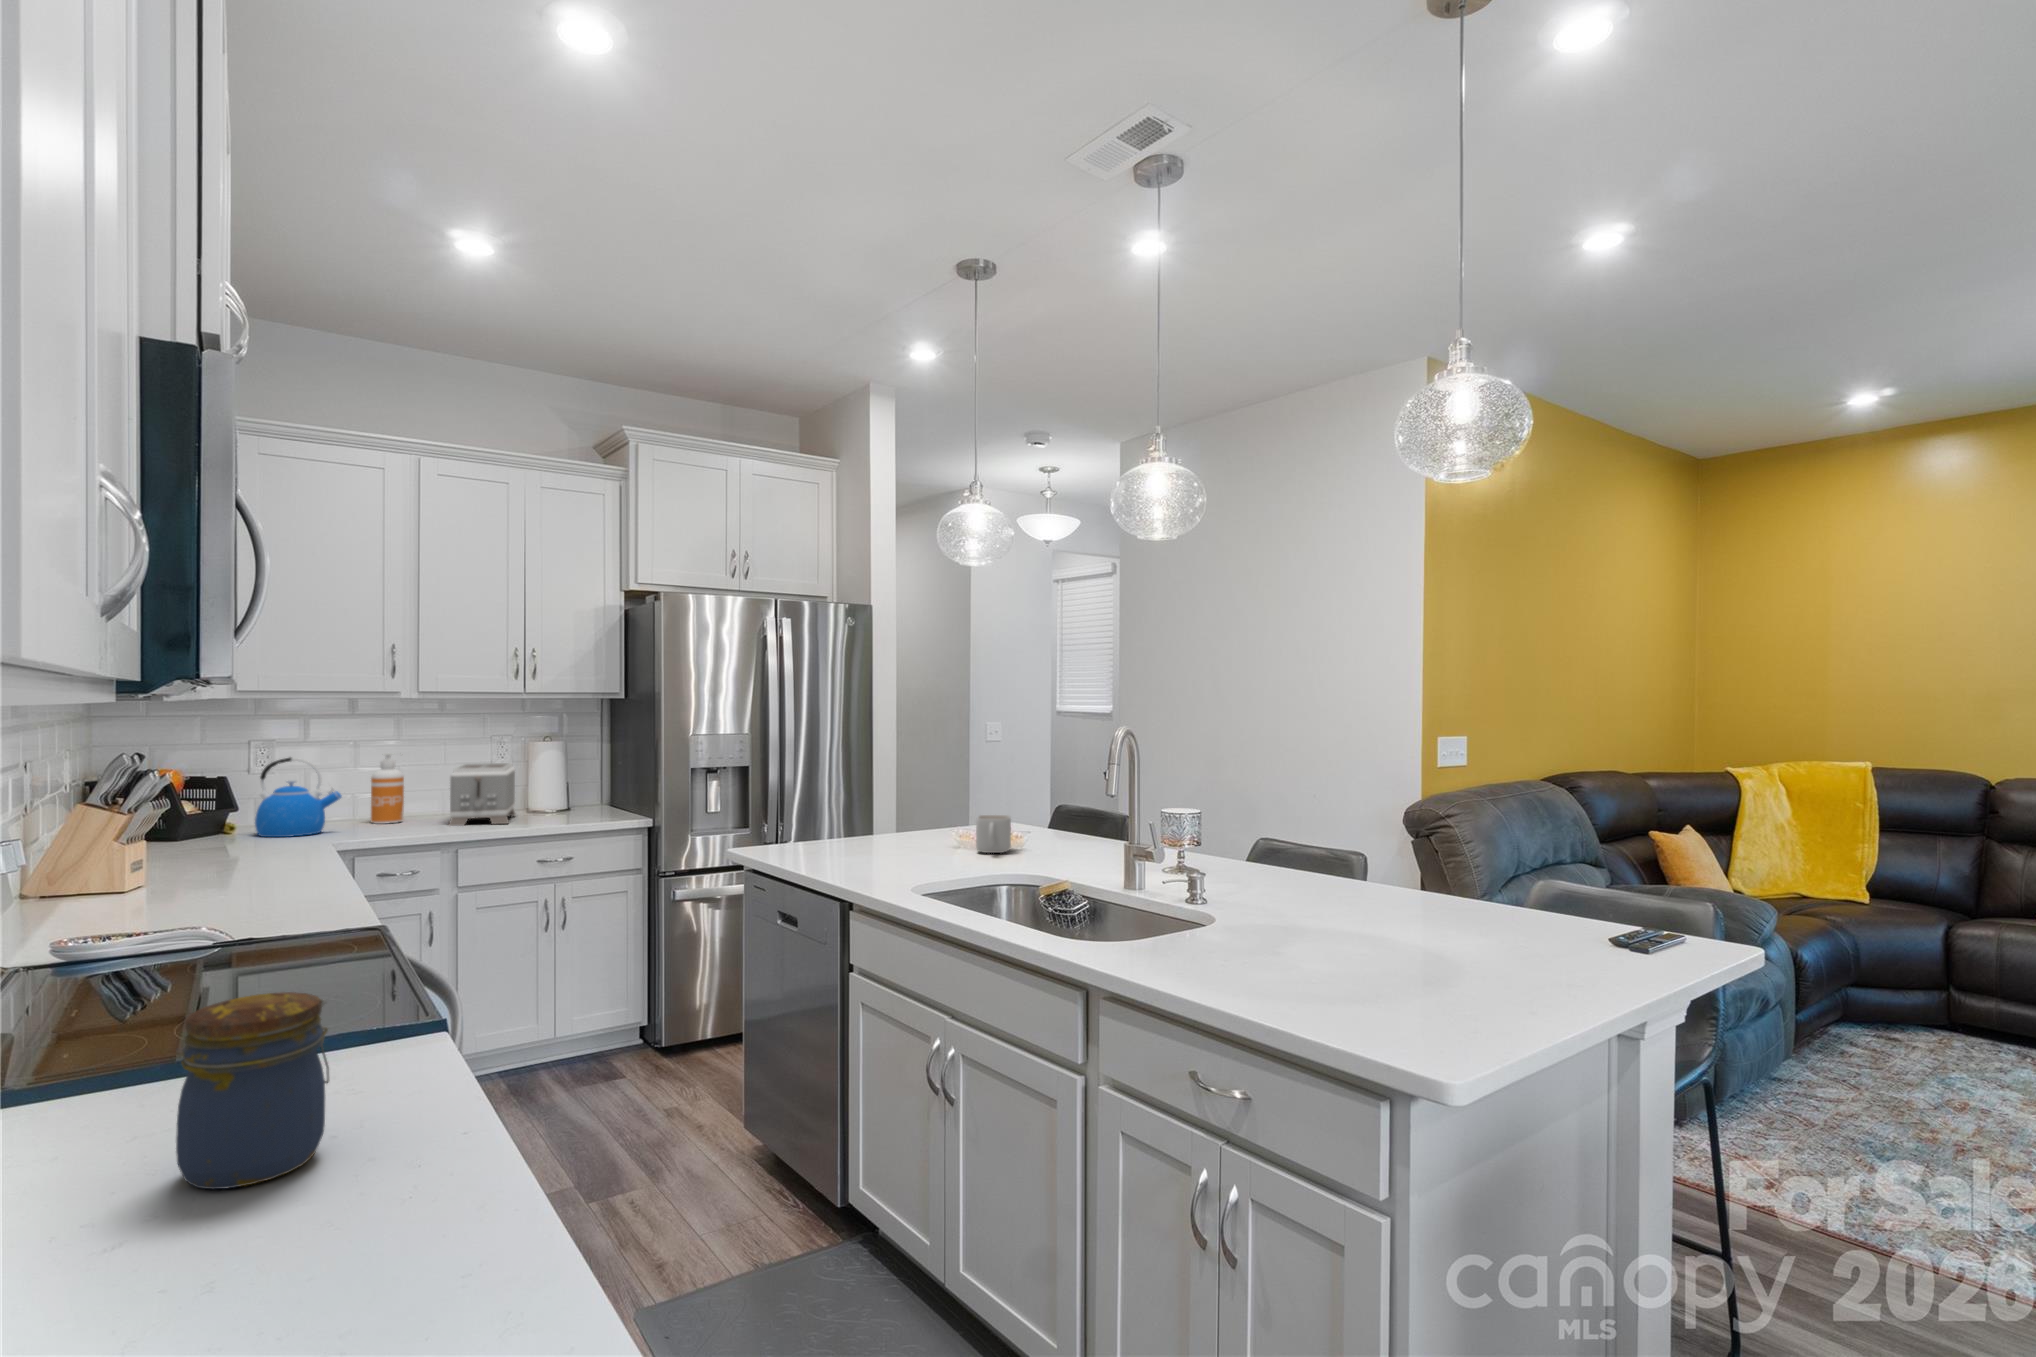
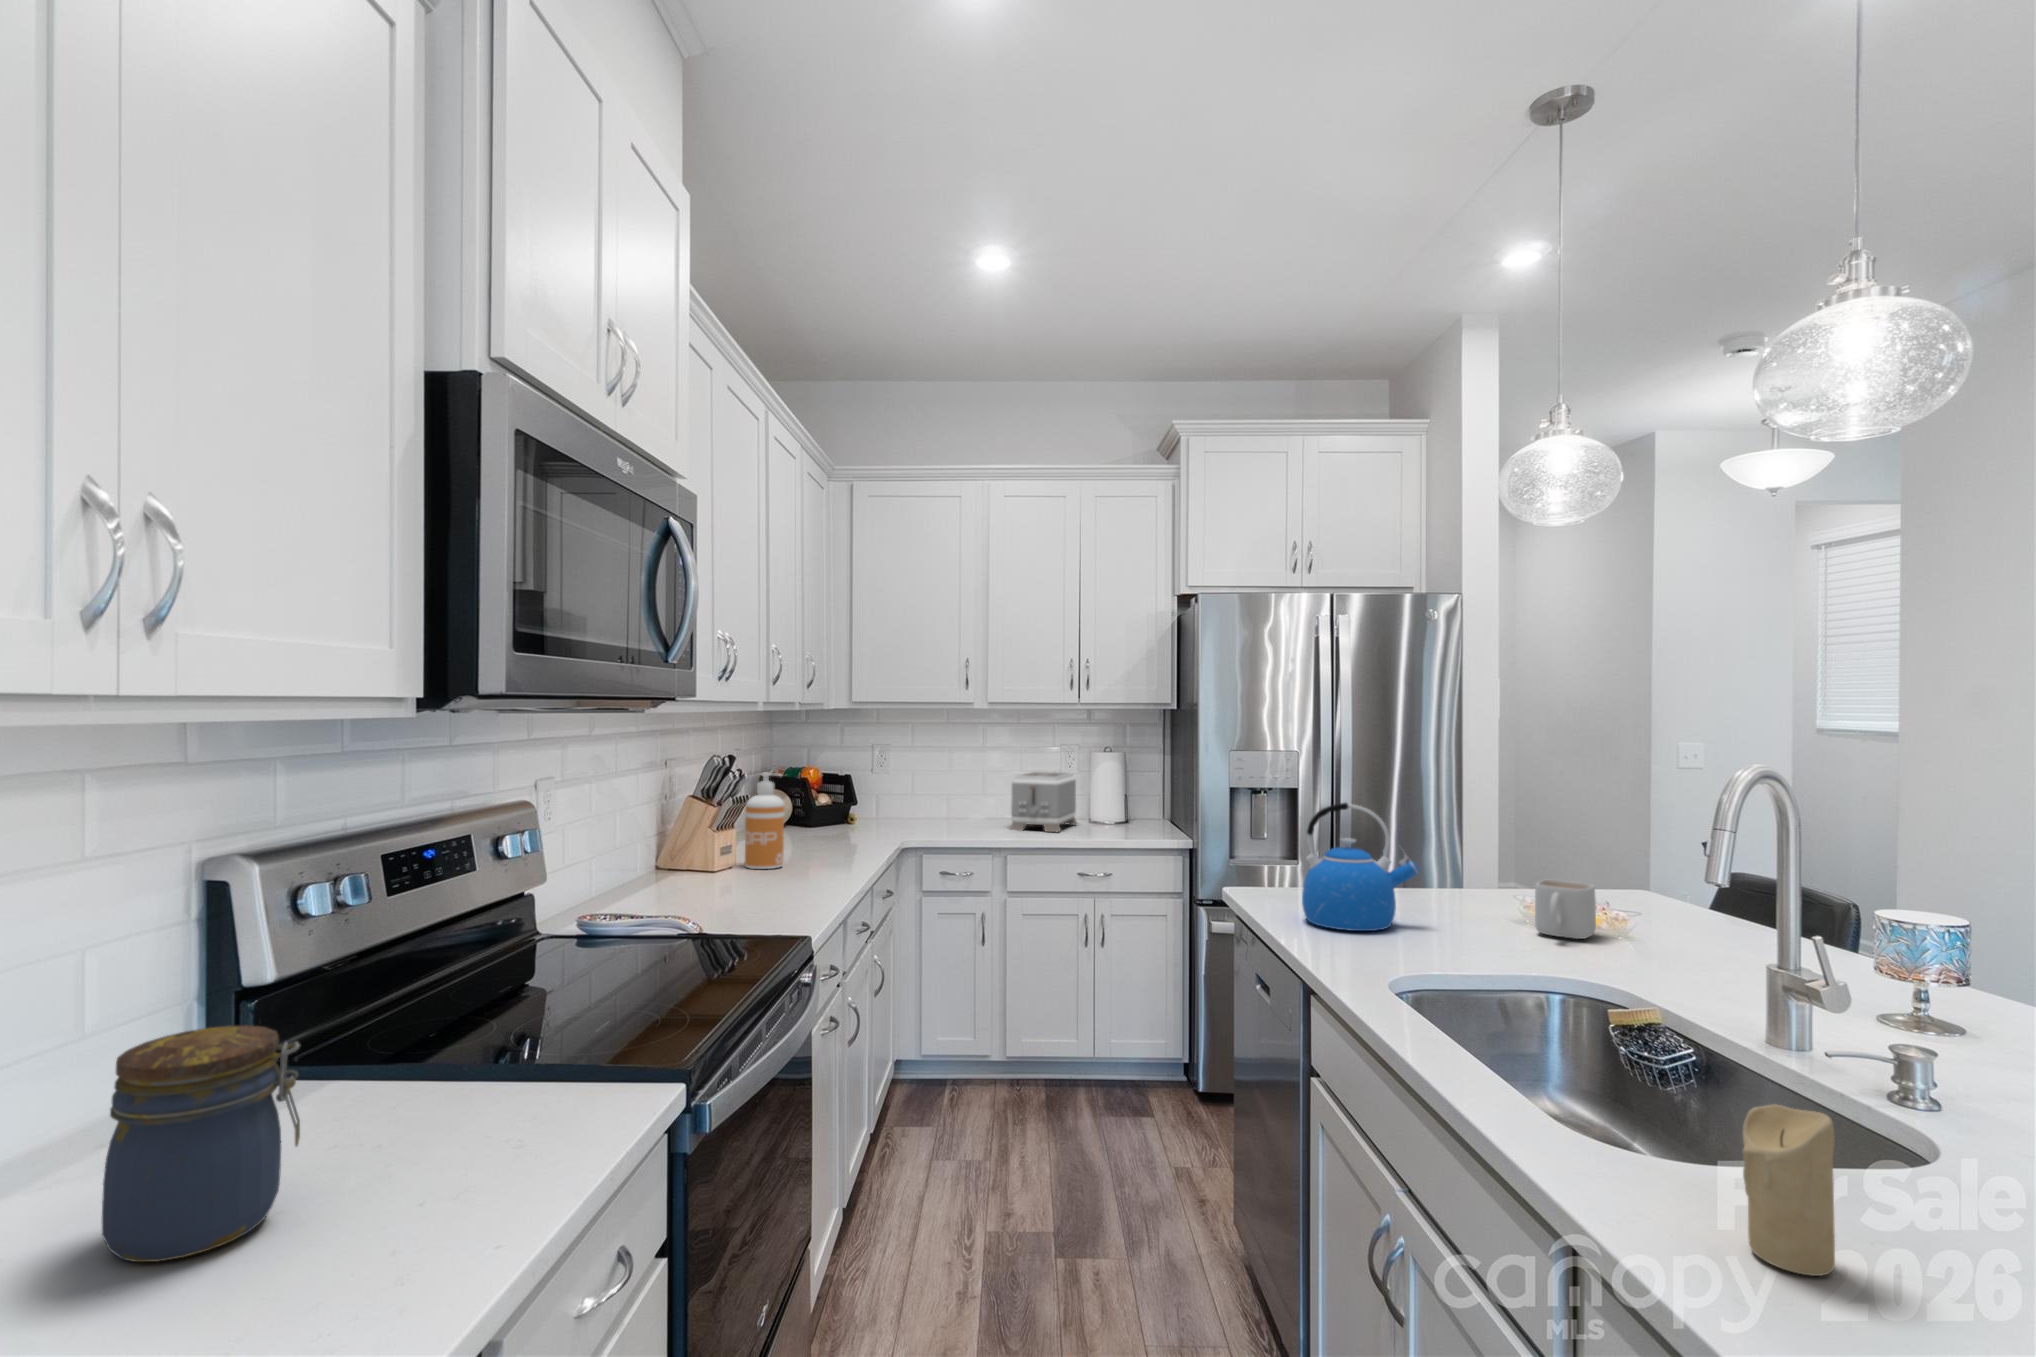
soap dispenser: present [371,753,404,824] -> present [745,773,784,869]
kettle: present [255,757,342,837] -> present [1302,803,1419,931]
candle: none [1163,891,1199,966] -> present [1743,1105,1835,1276]

